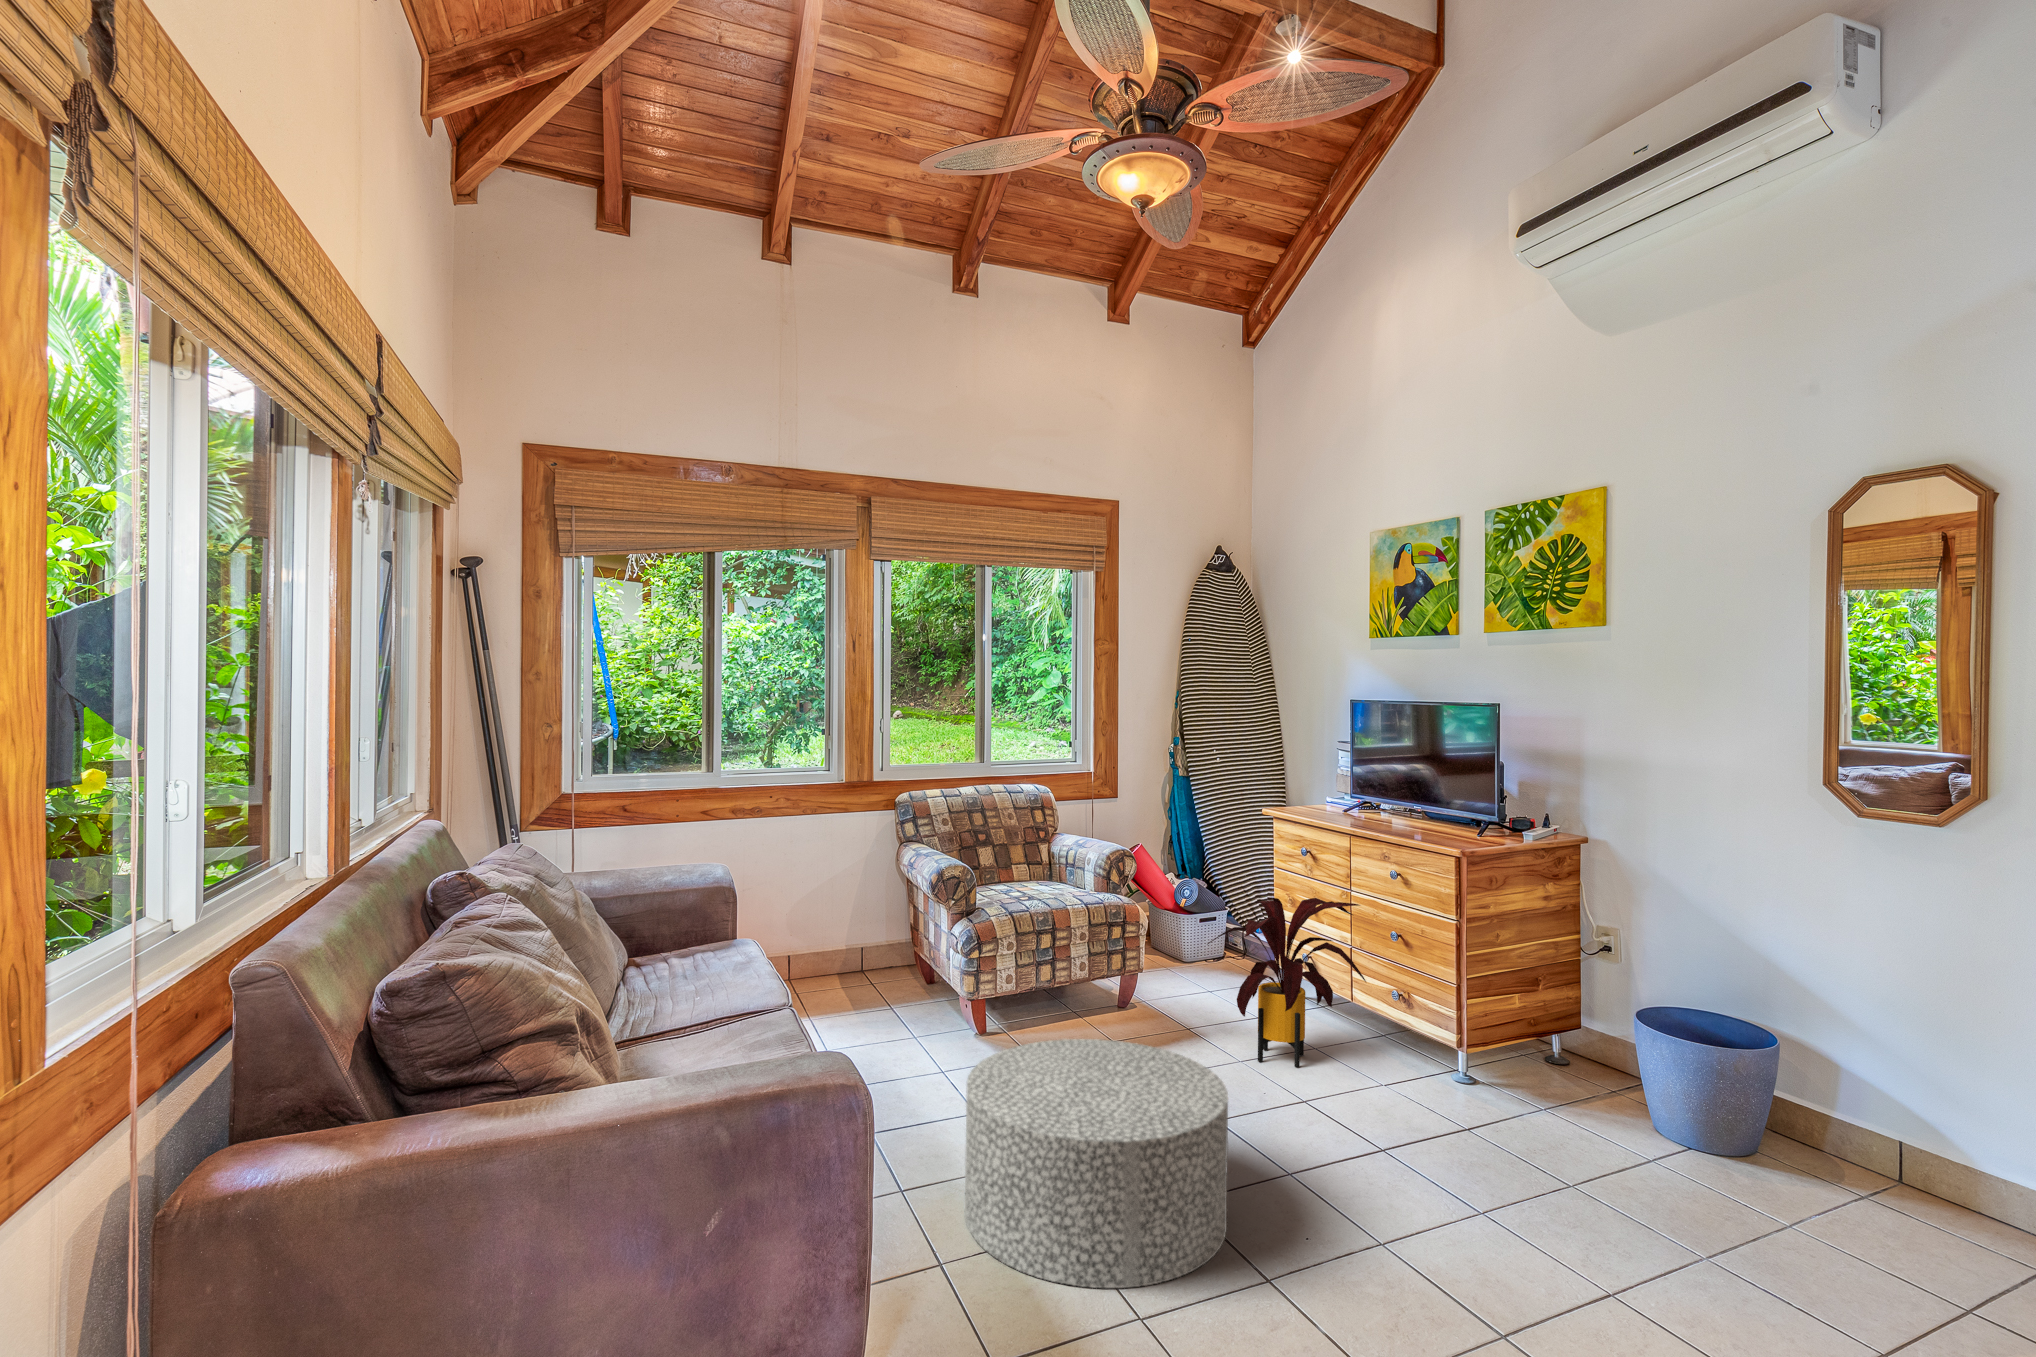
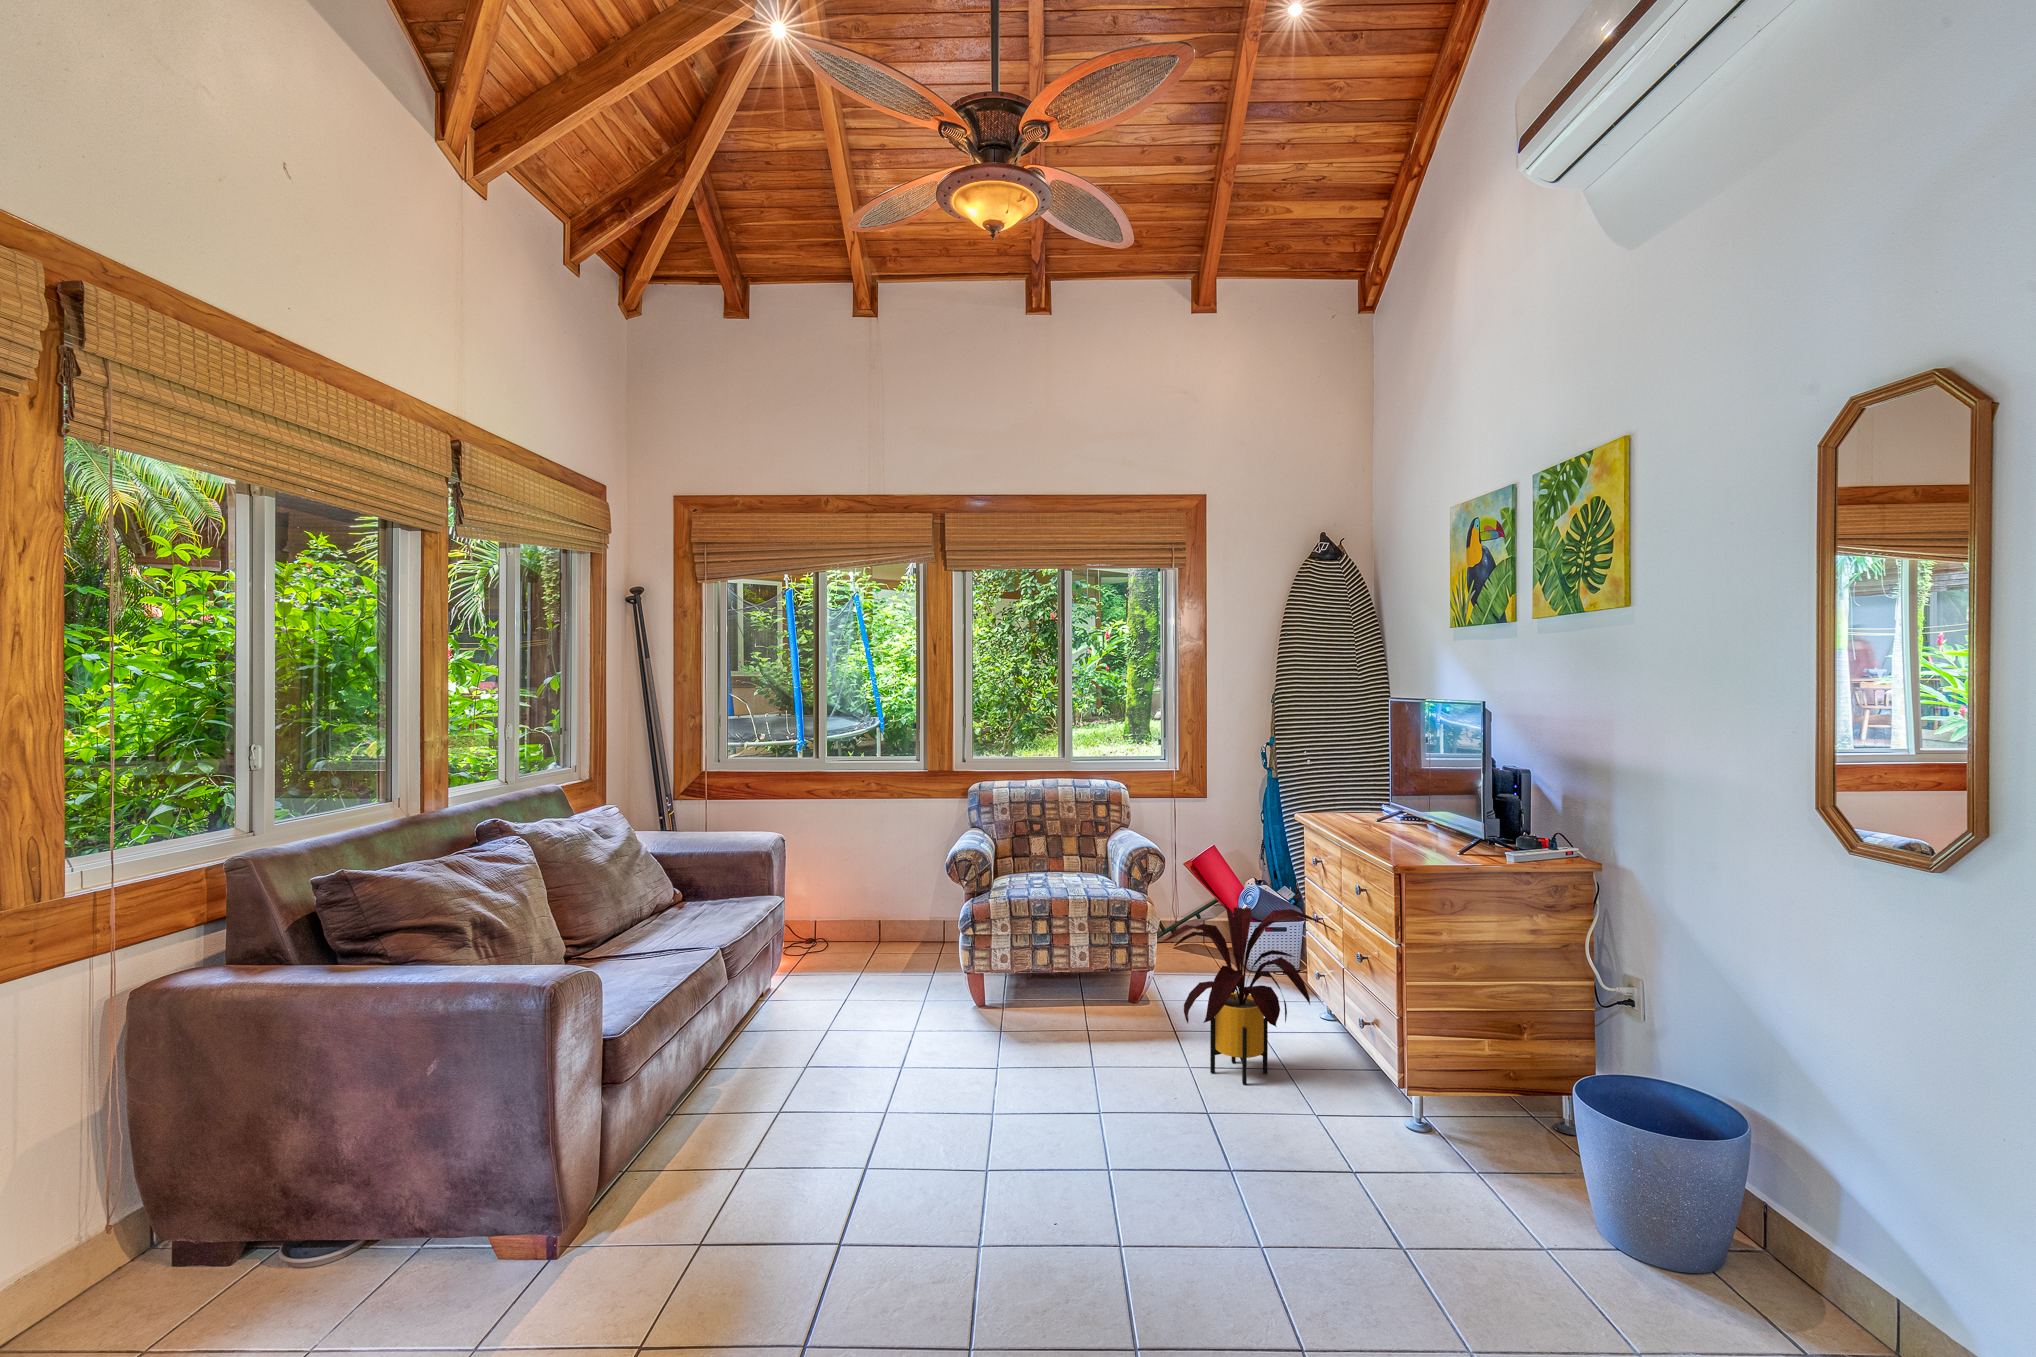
ottoman: present [965,1039,1228,1288] -> none [757,1016,1001,1247]

